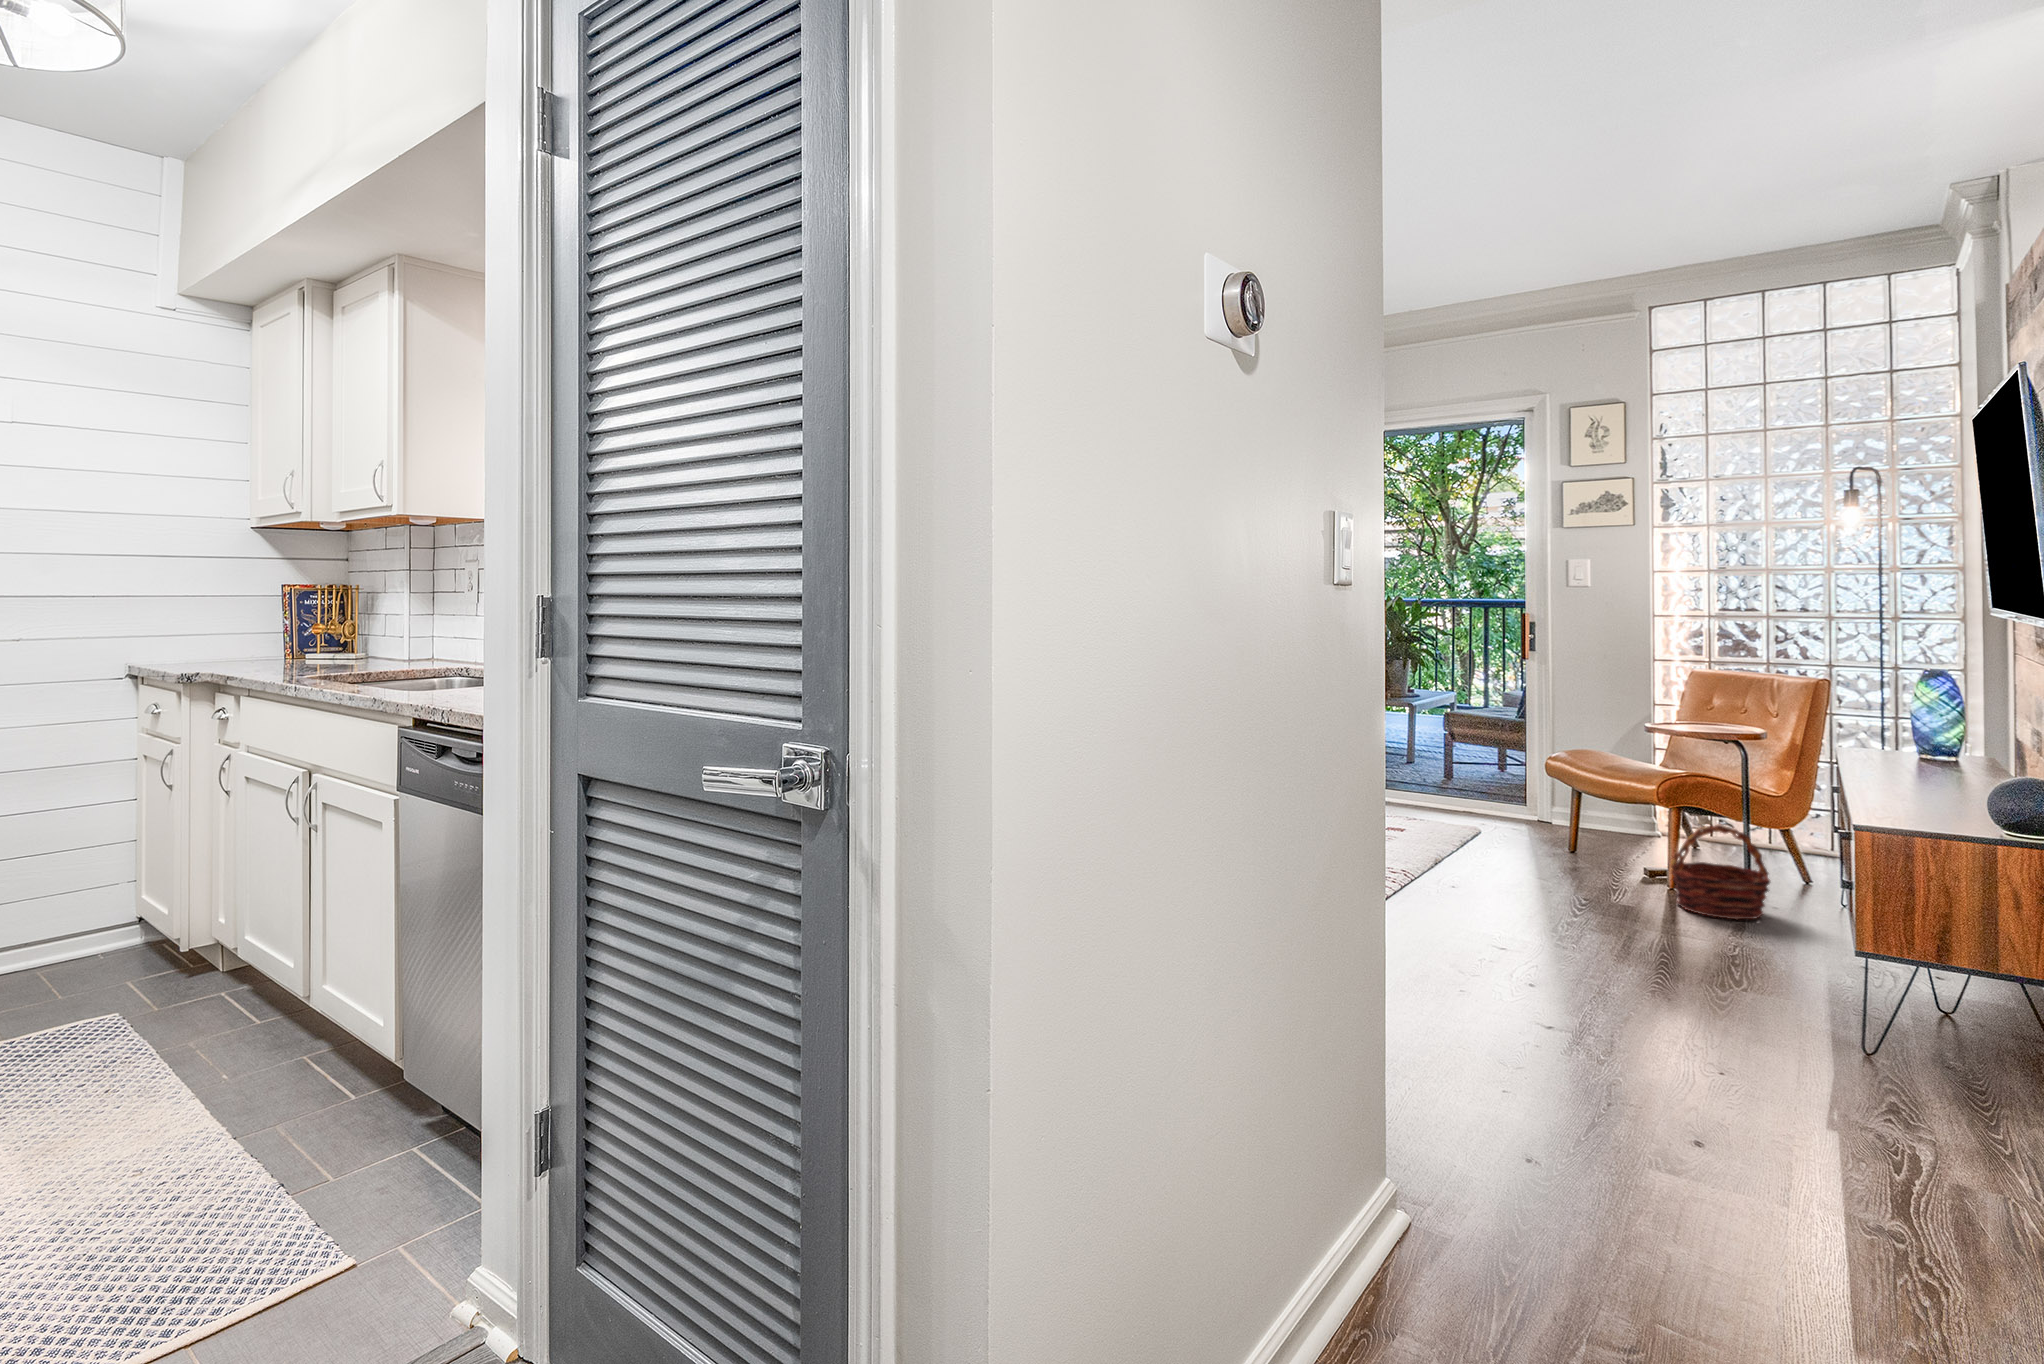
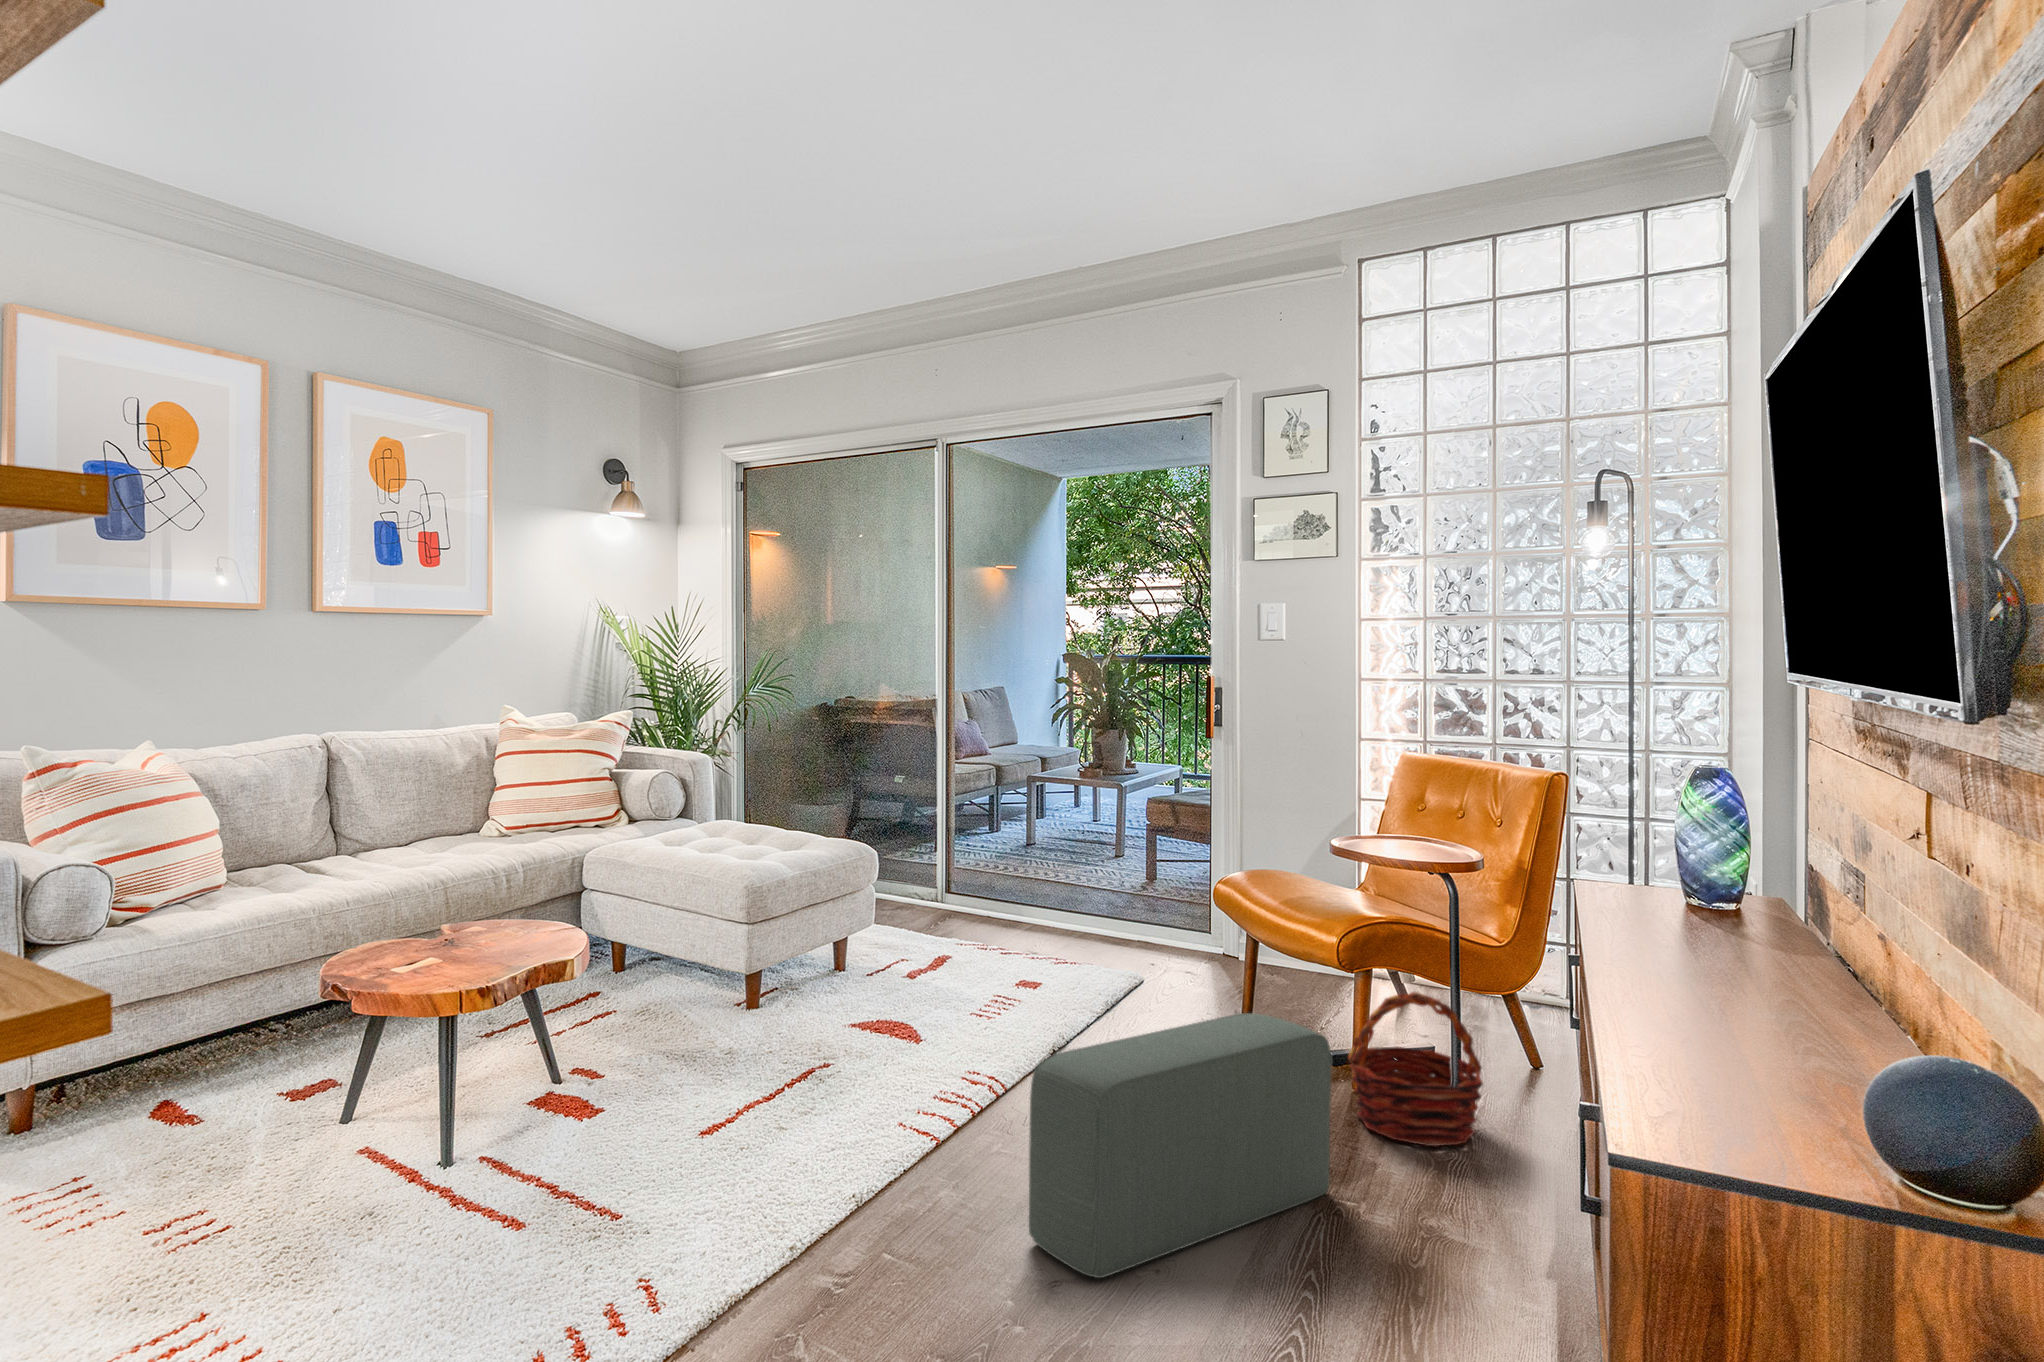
pouf: none [1487,831,1671,964] -> present [1029,1013,1331,1278]

